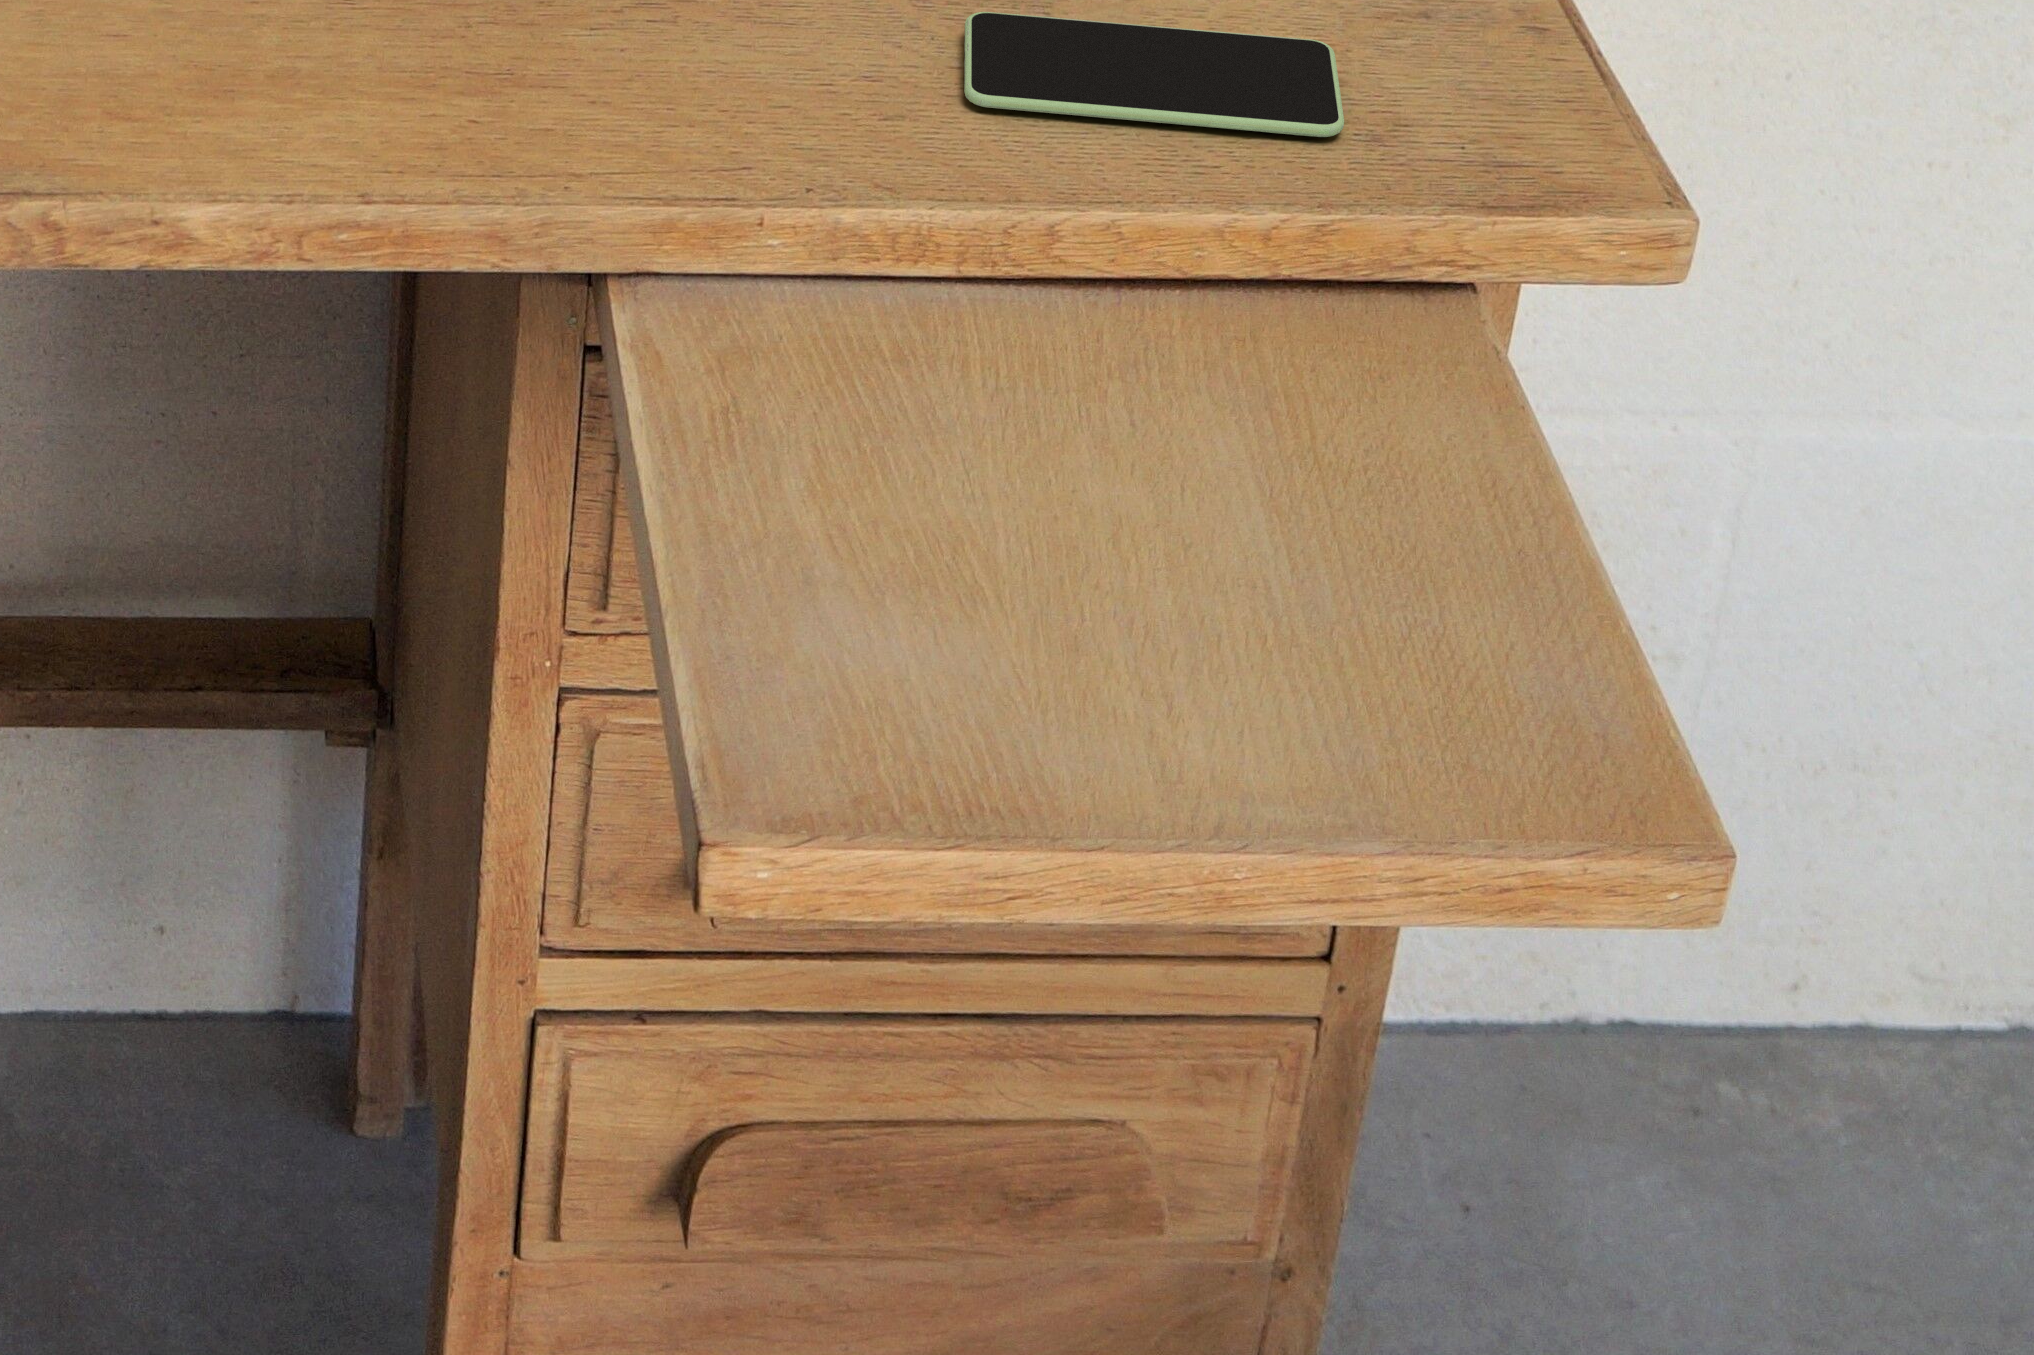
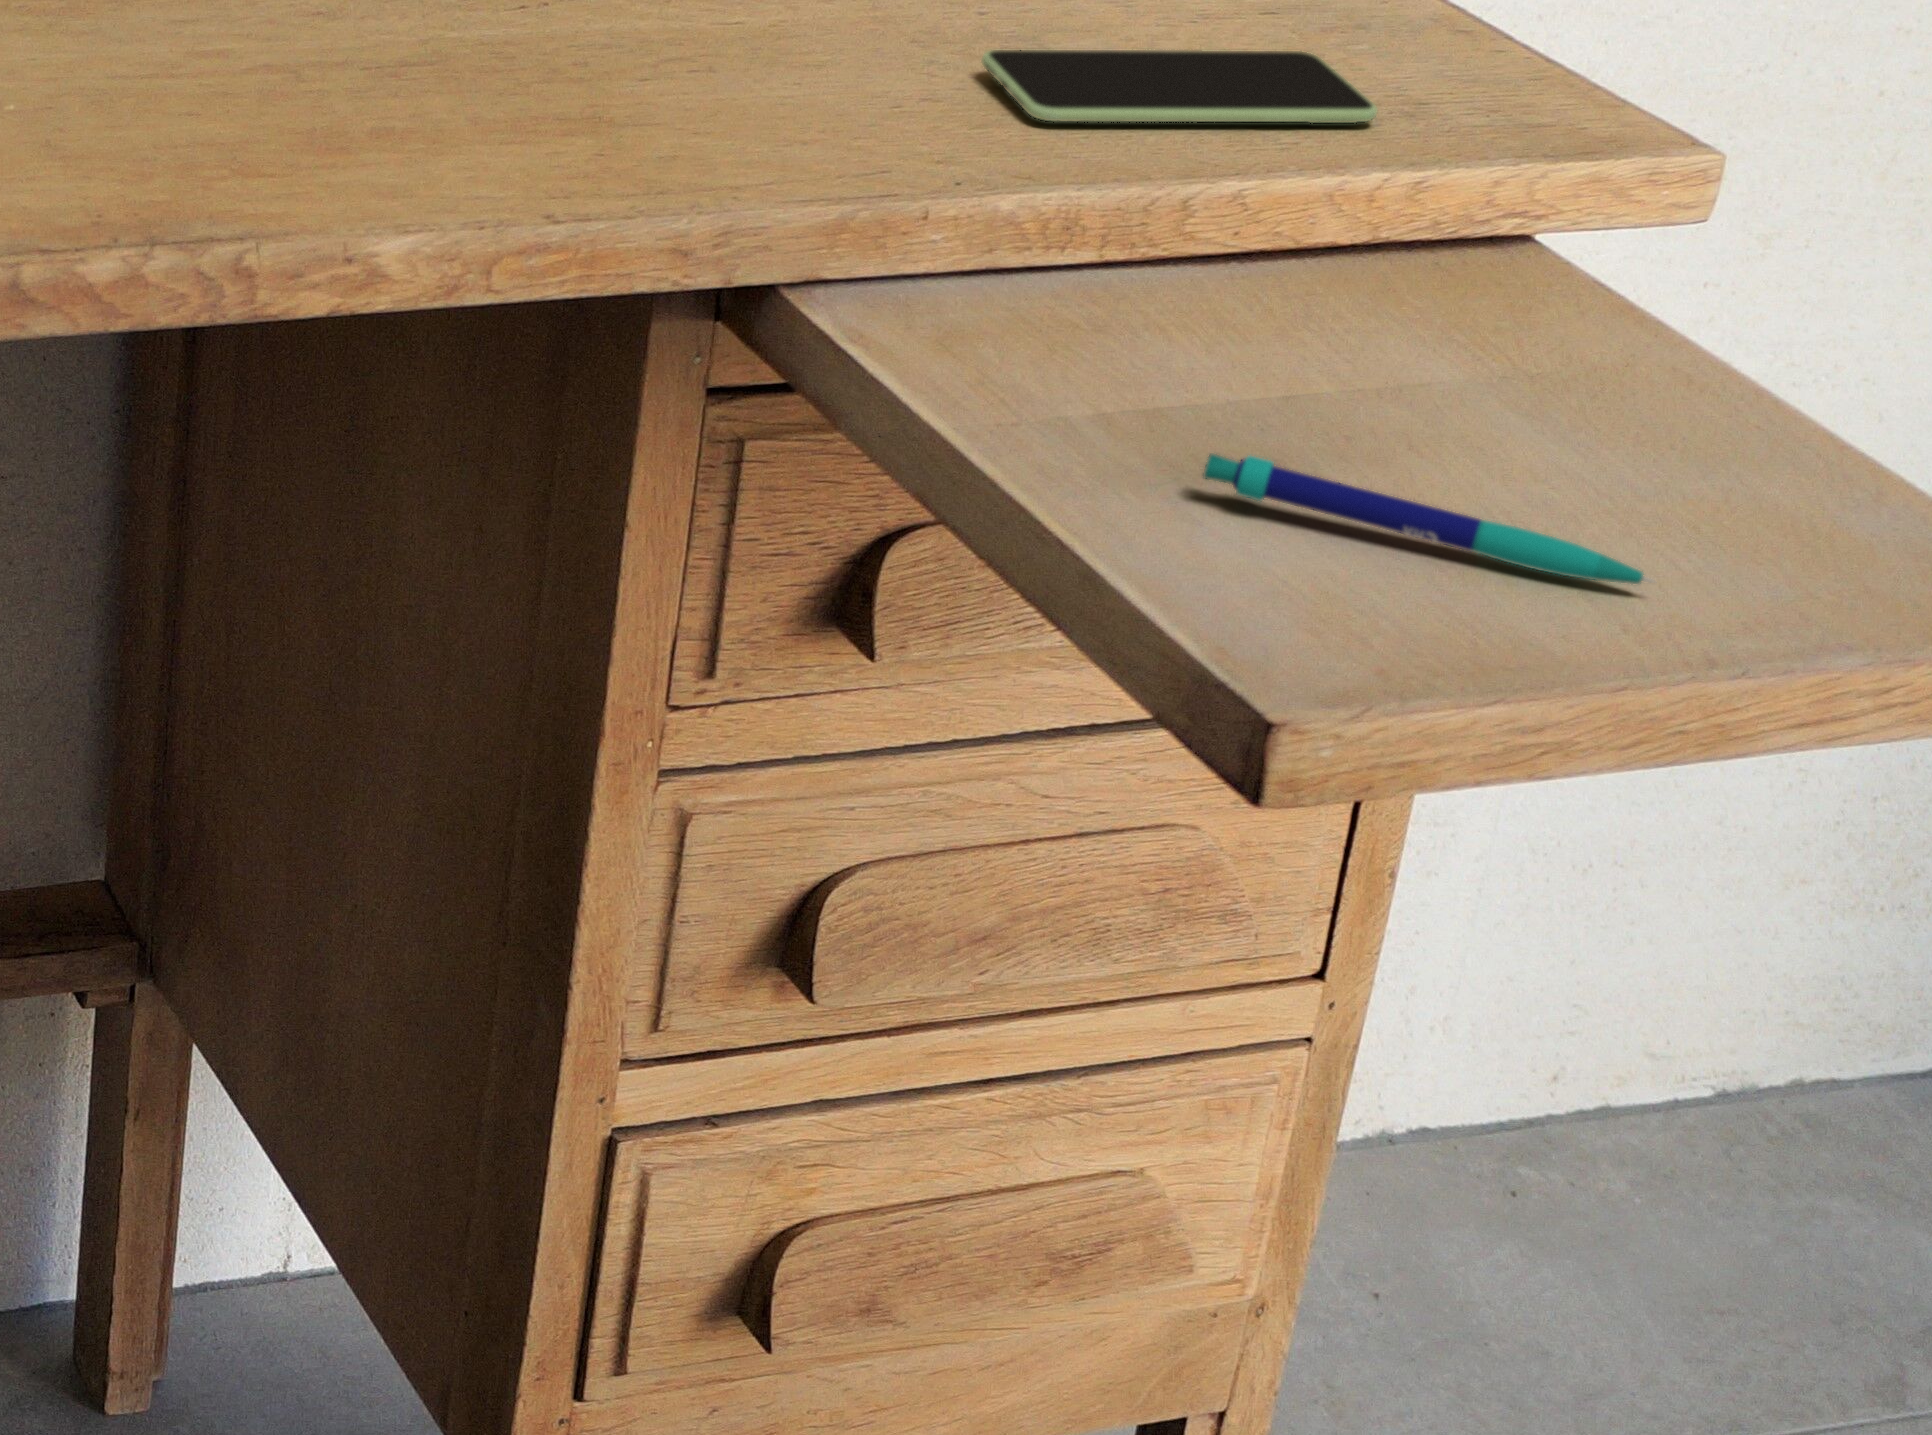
pen: none [863,524,1239,726] -> present [1204,454,1654,584]

